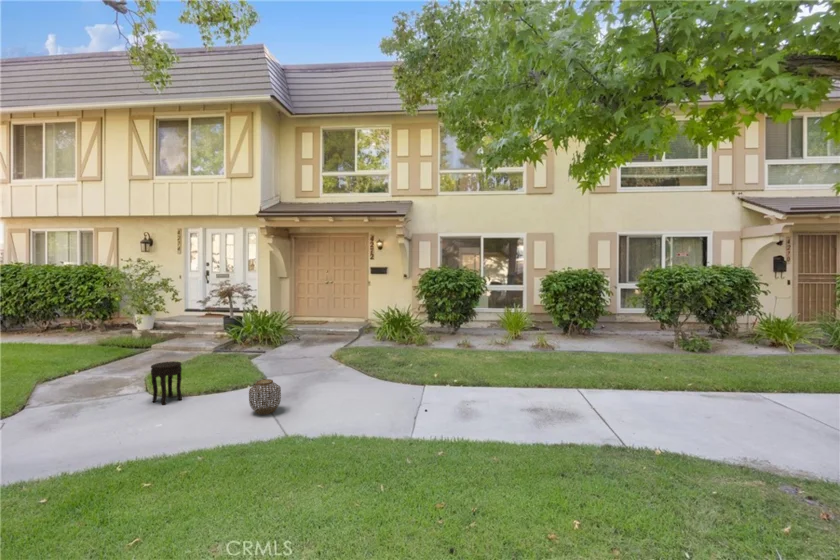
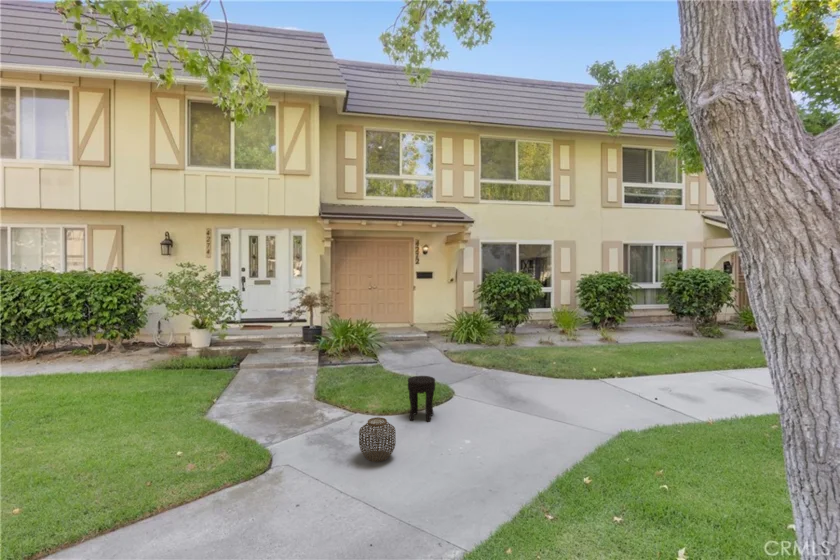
woven basket: present [249,379,281,414] -> present [359,417,396,462]

